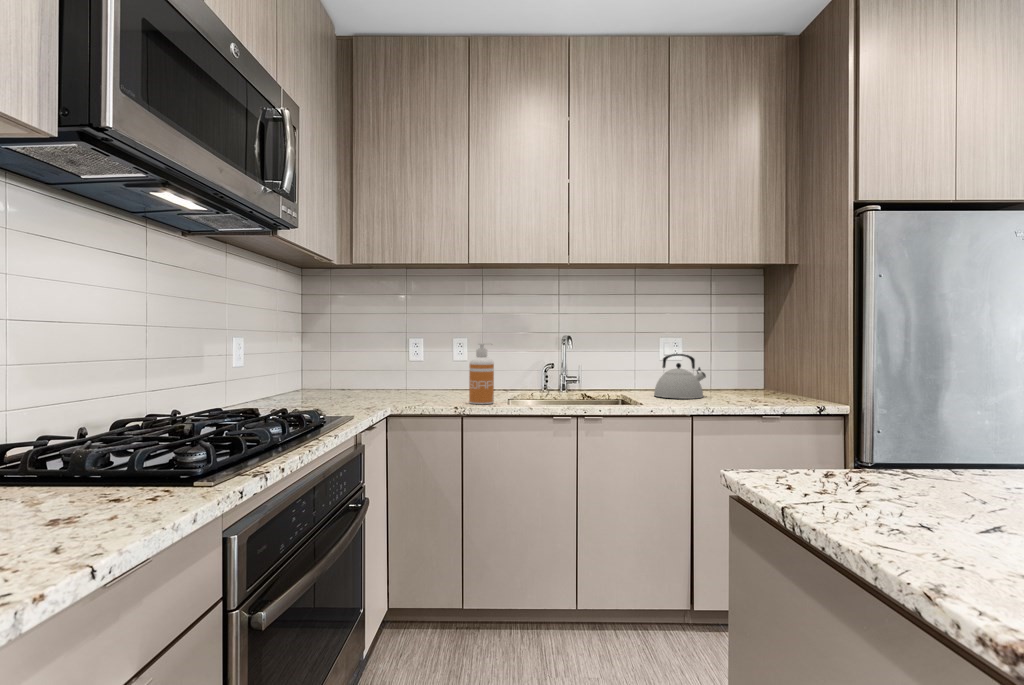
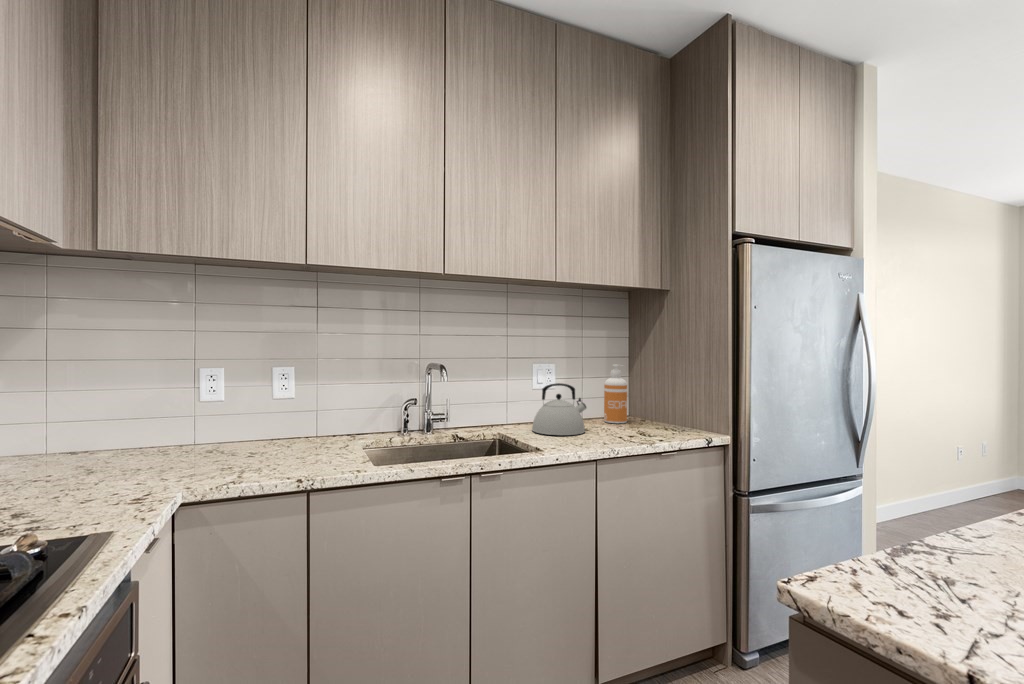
soap dispenser: present [469,343,494,404] -> present [604,365,627,423]

